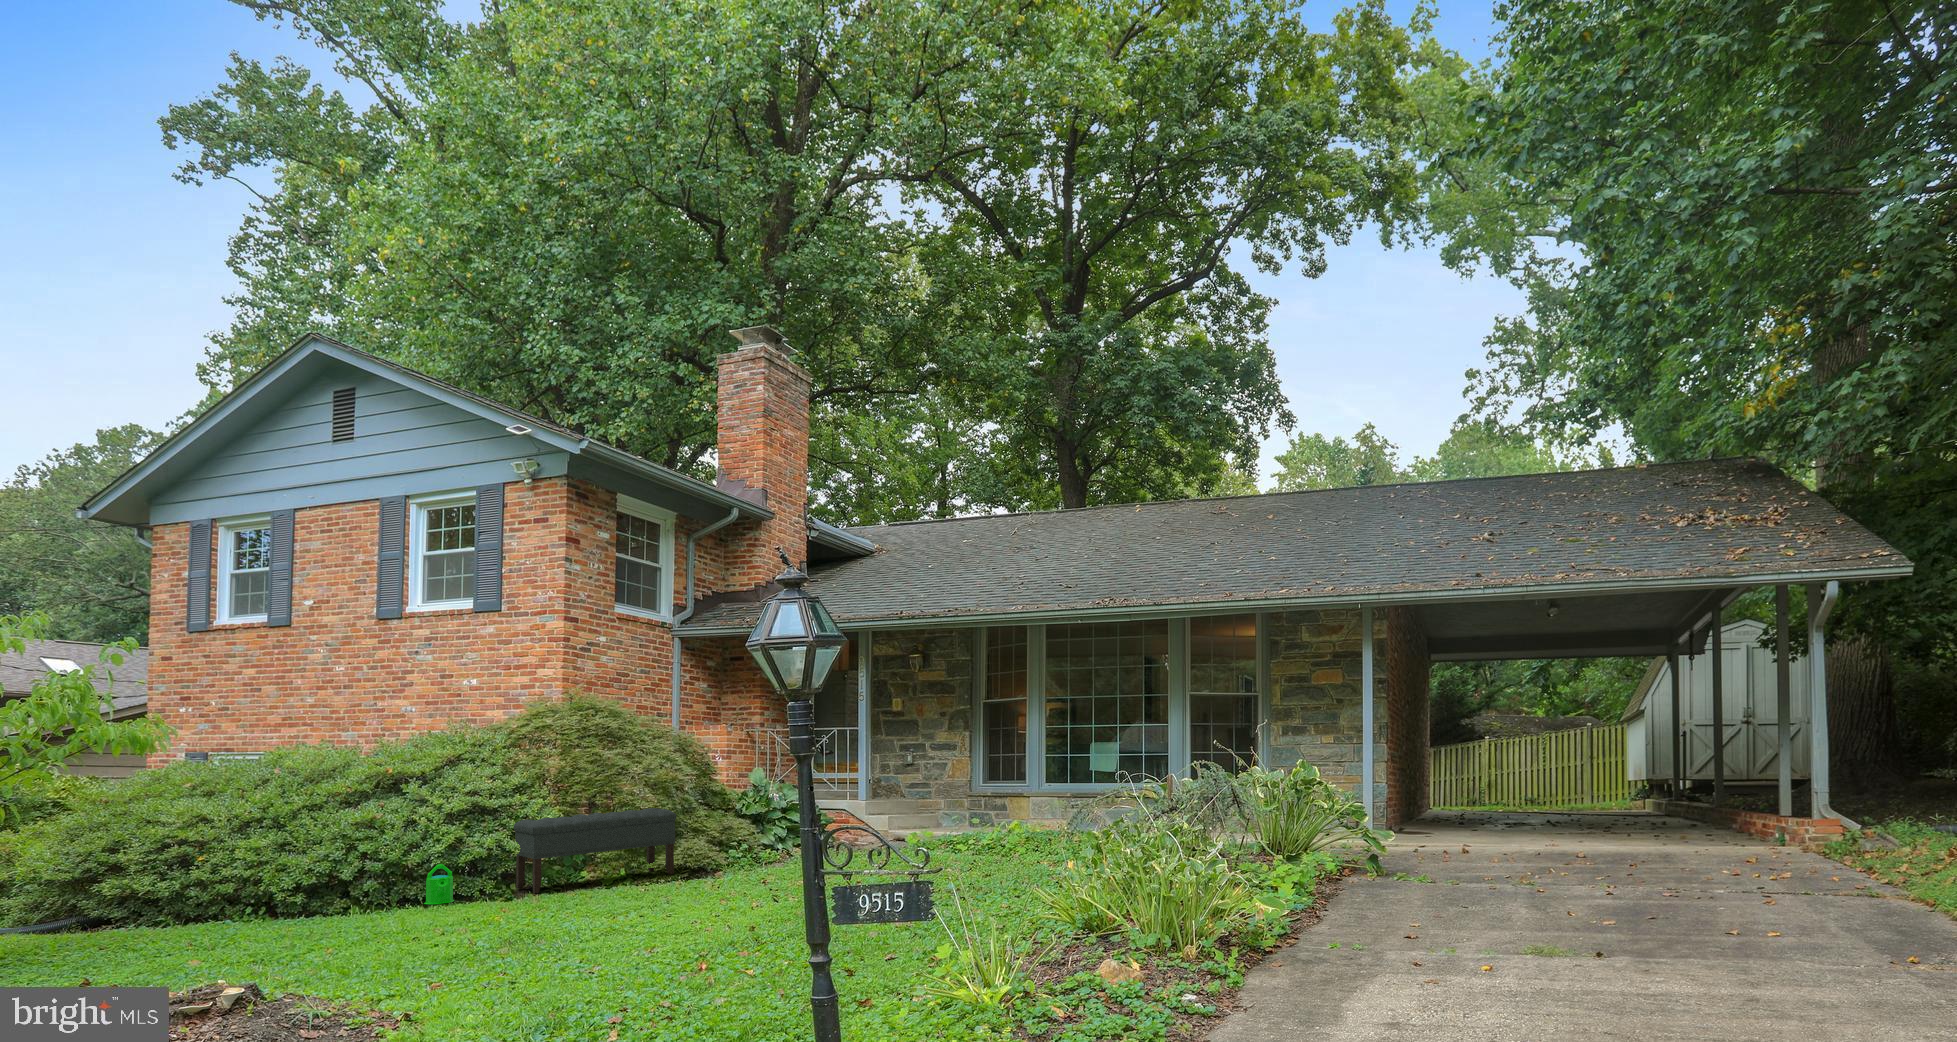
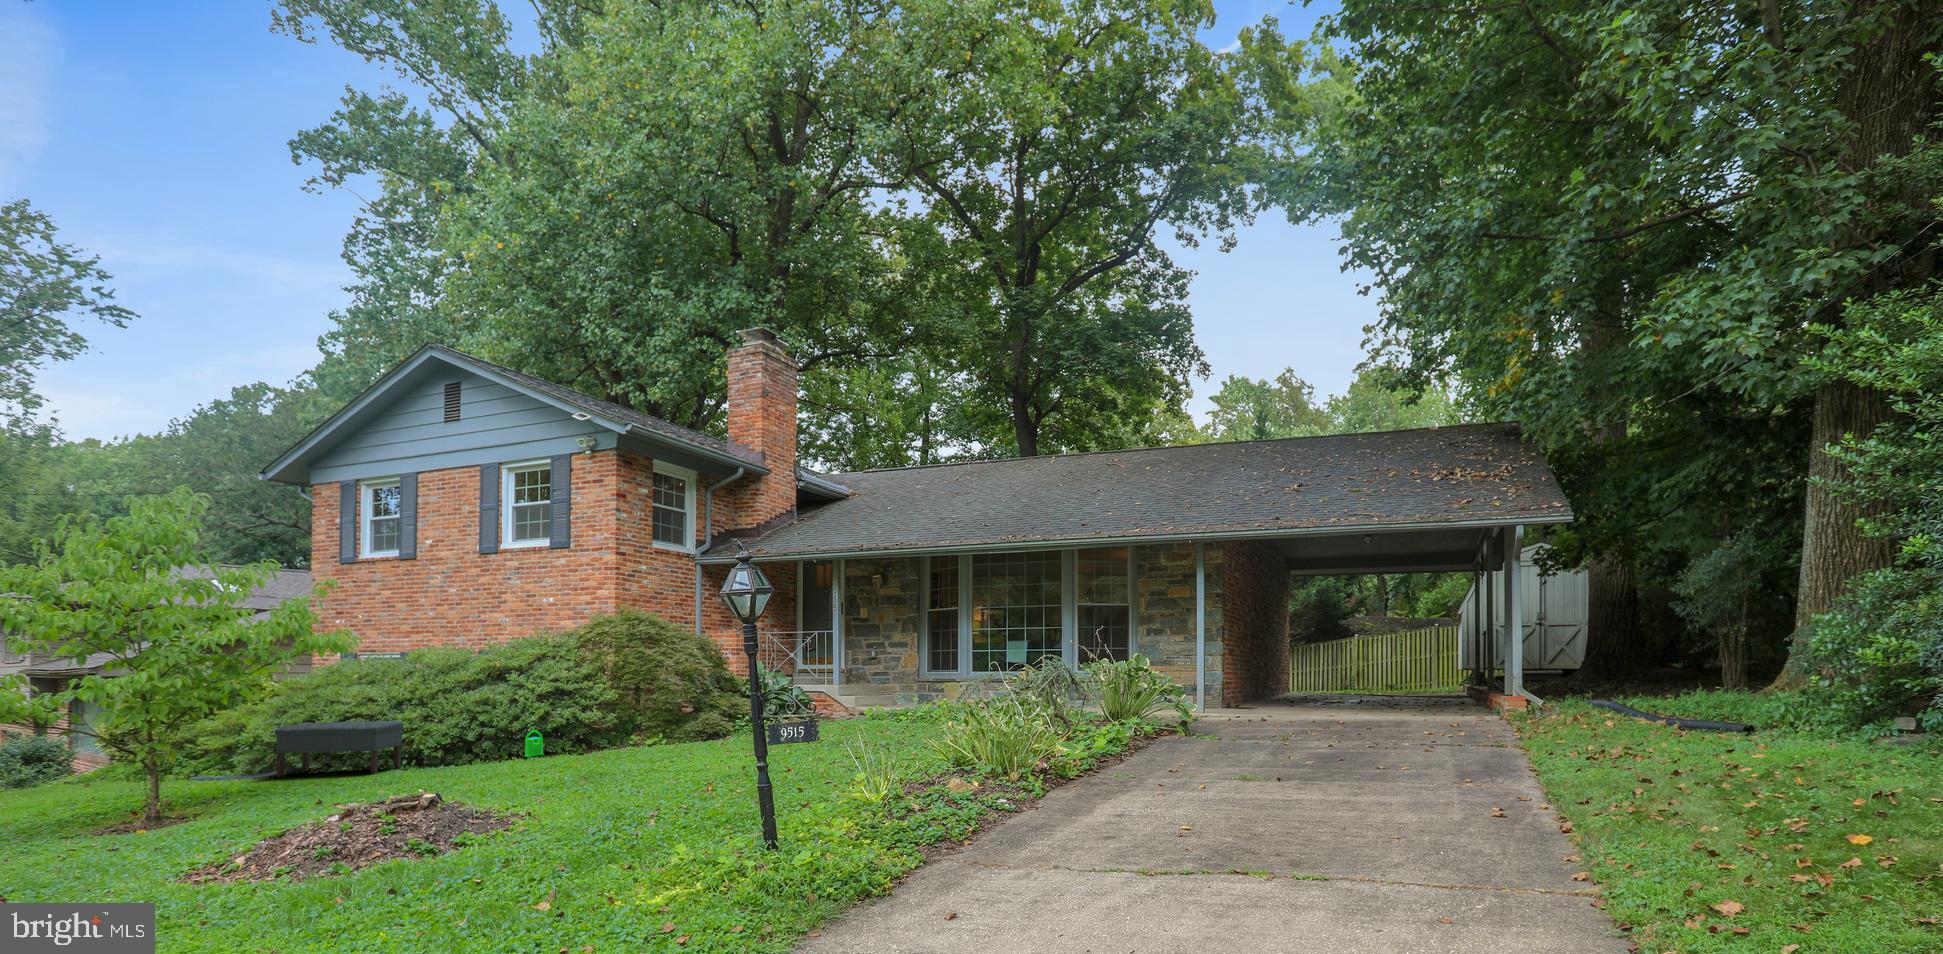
bench: present [514,808,676,893] -> present [275,720,403,777]

